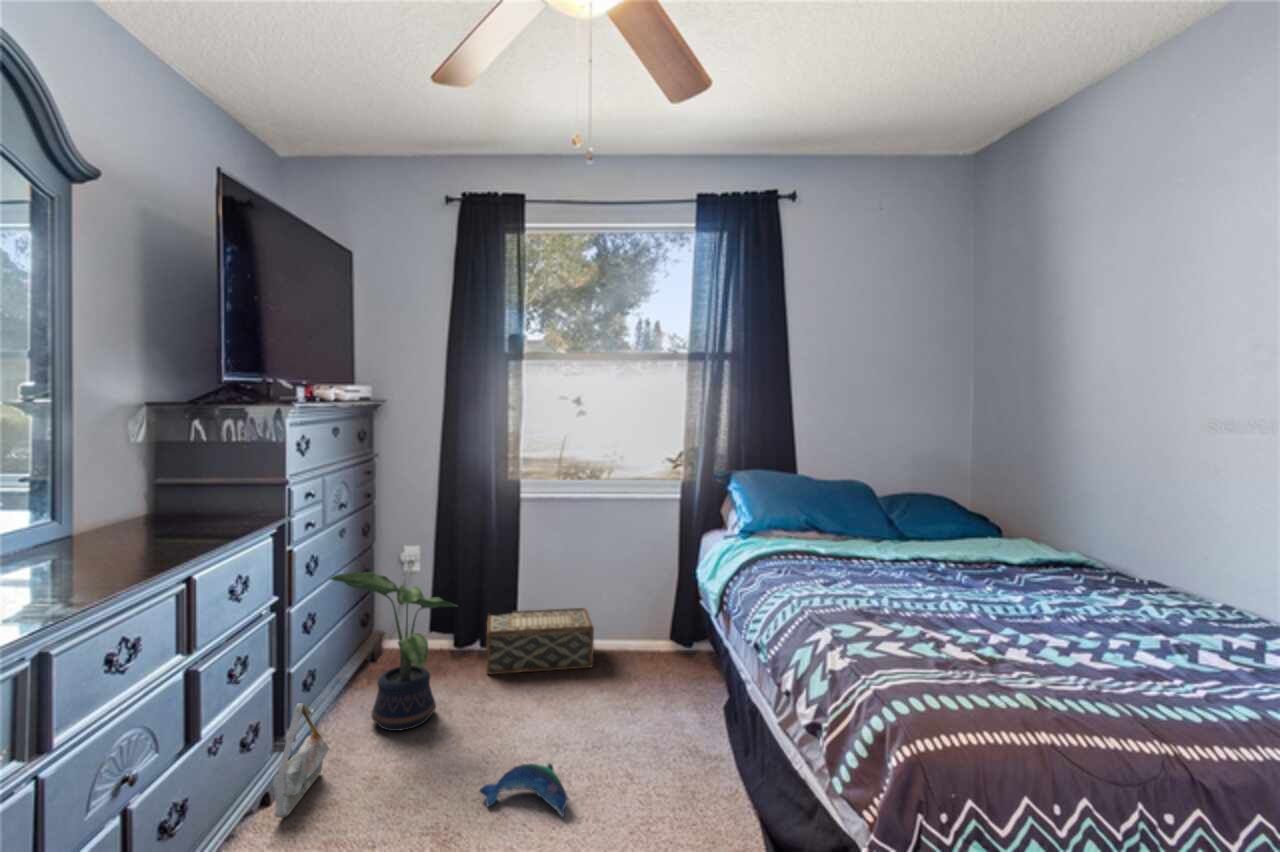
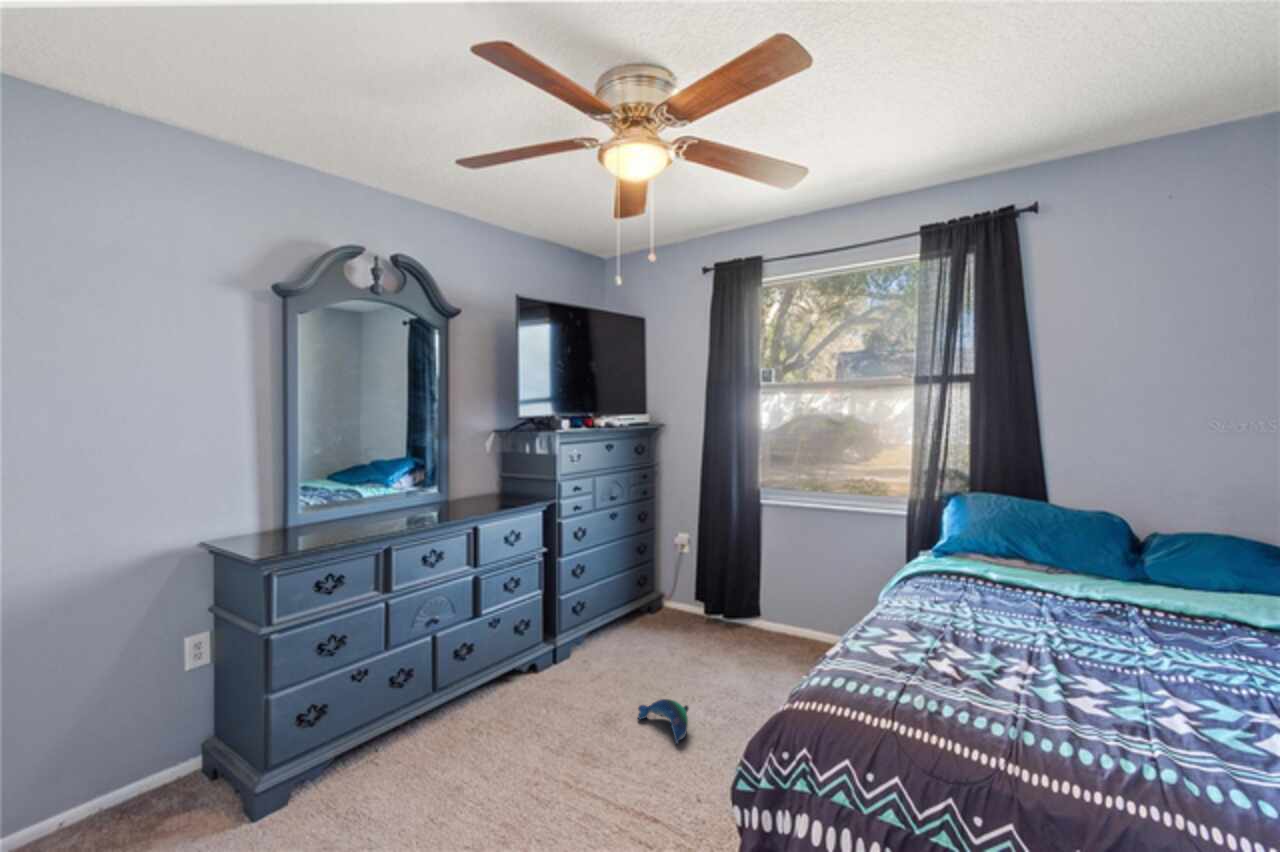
potted plant: present [330,572,455,731] -> none [591,542,666,659]
woven basket: present [486,608,594,674] -> none [714,594,812,657]
bag: present [273,704,329,817] -> none [532,616,577,683]

